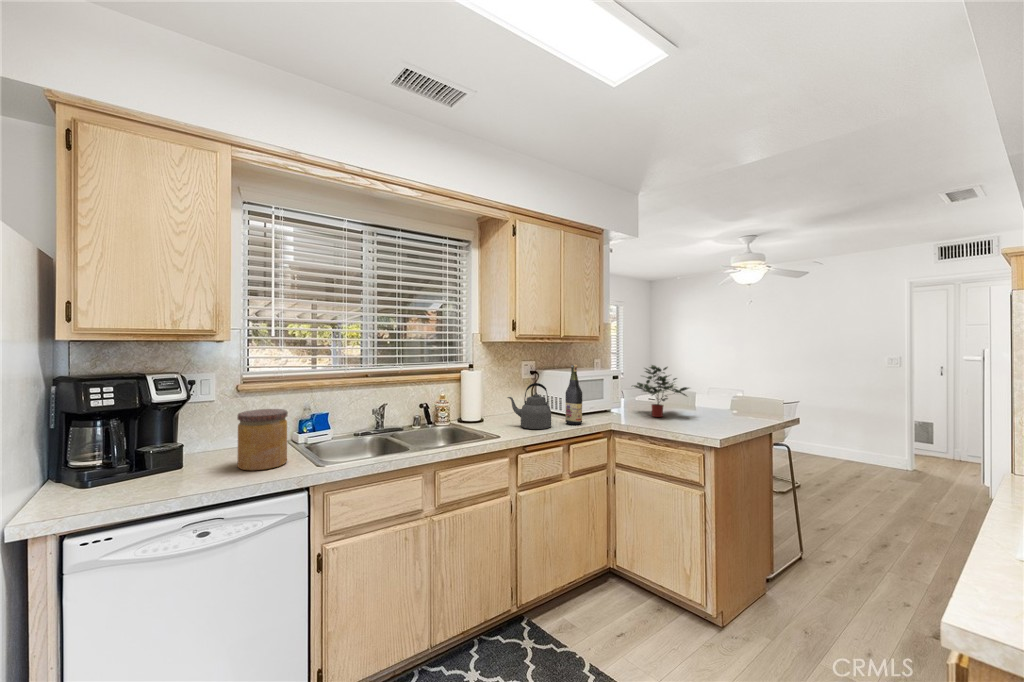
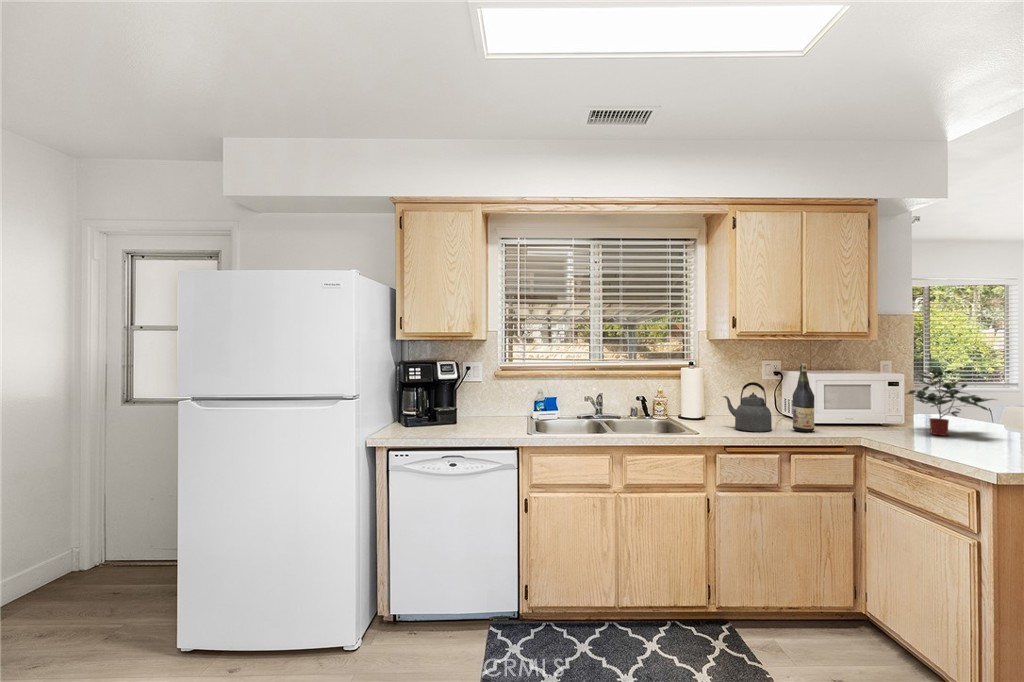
jar: present [237,409,288,470] -> none [480,388,512,431]

